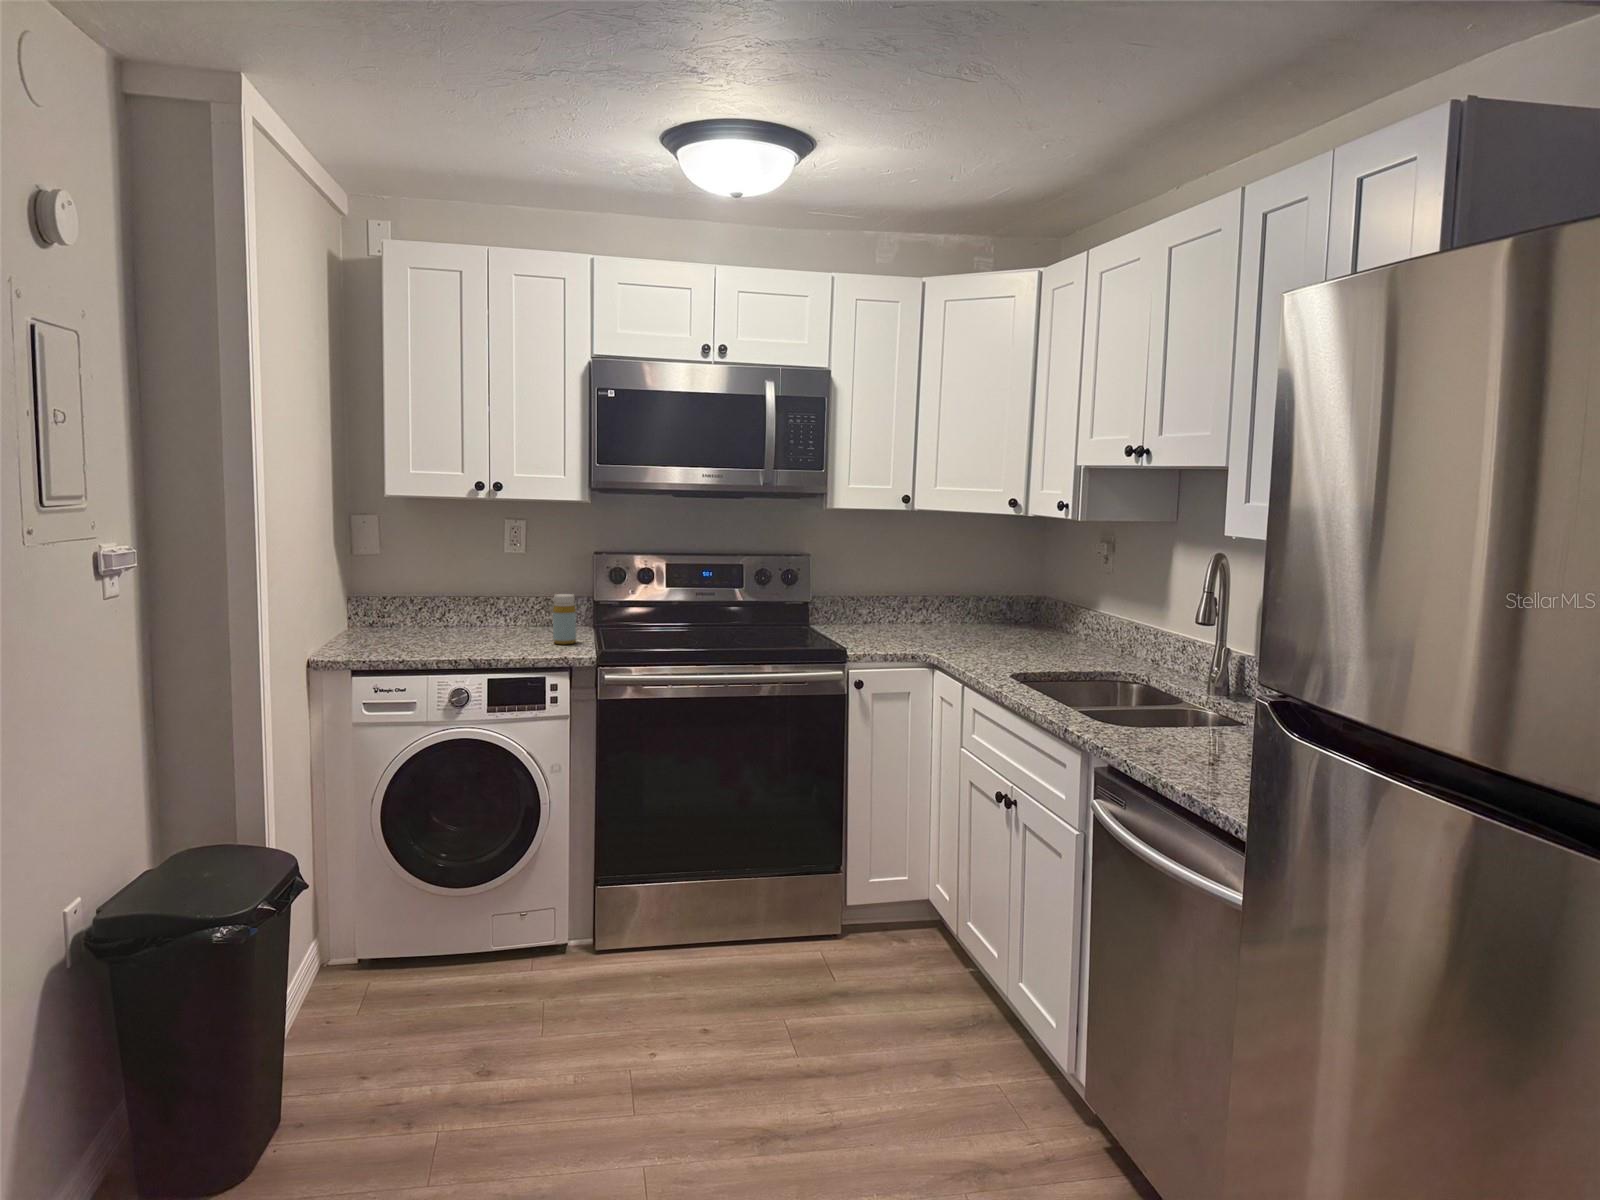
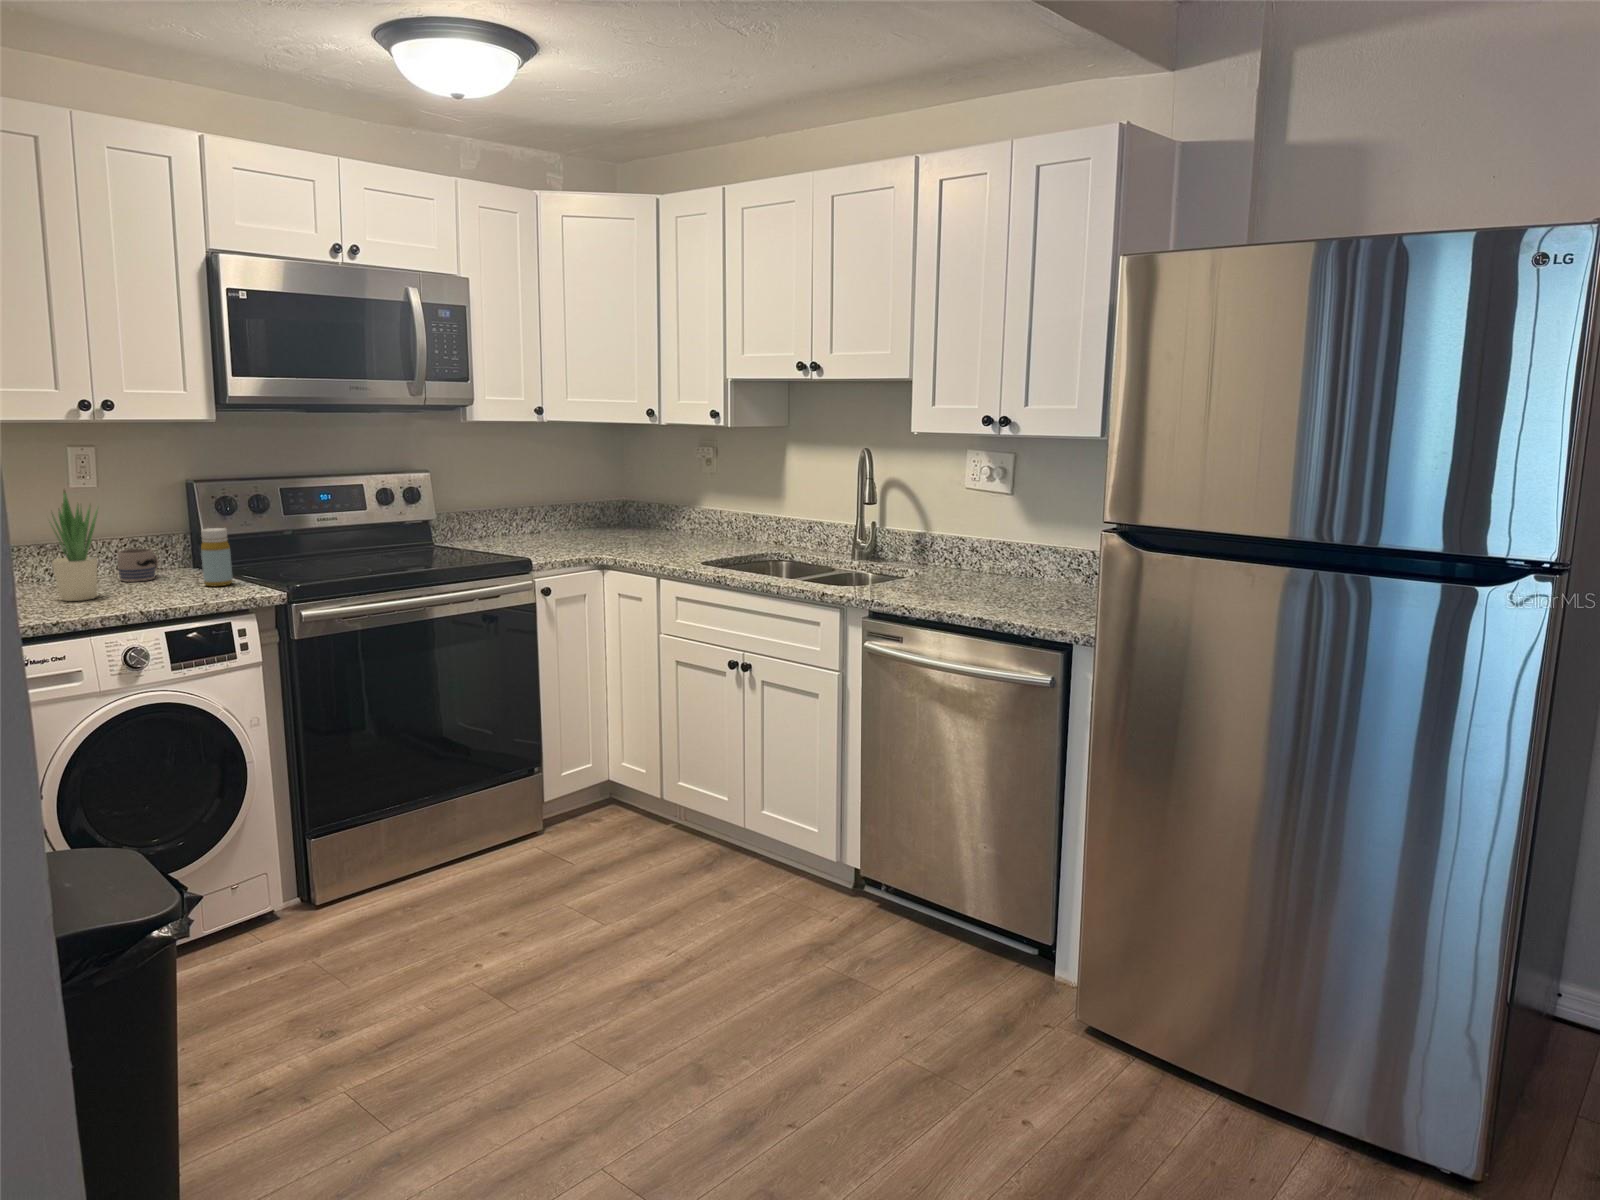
potted plant: none [441,552,480,645] -> present [49,490,98,601]
mug: none [515,606,550,633] -> present [118,549,158,582]

